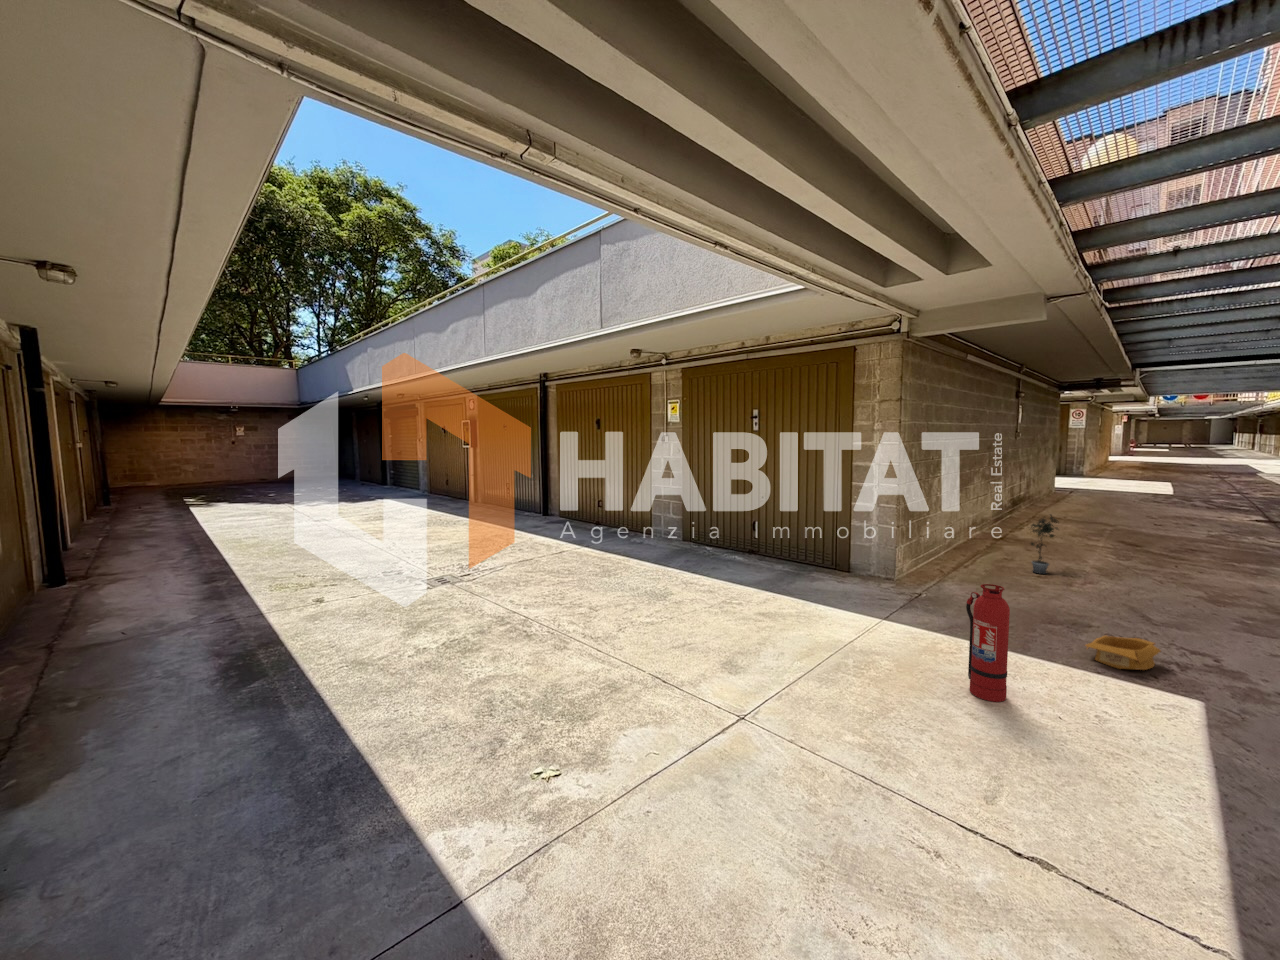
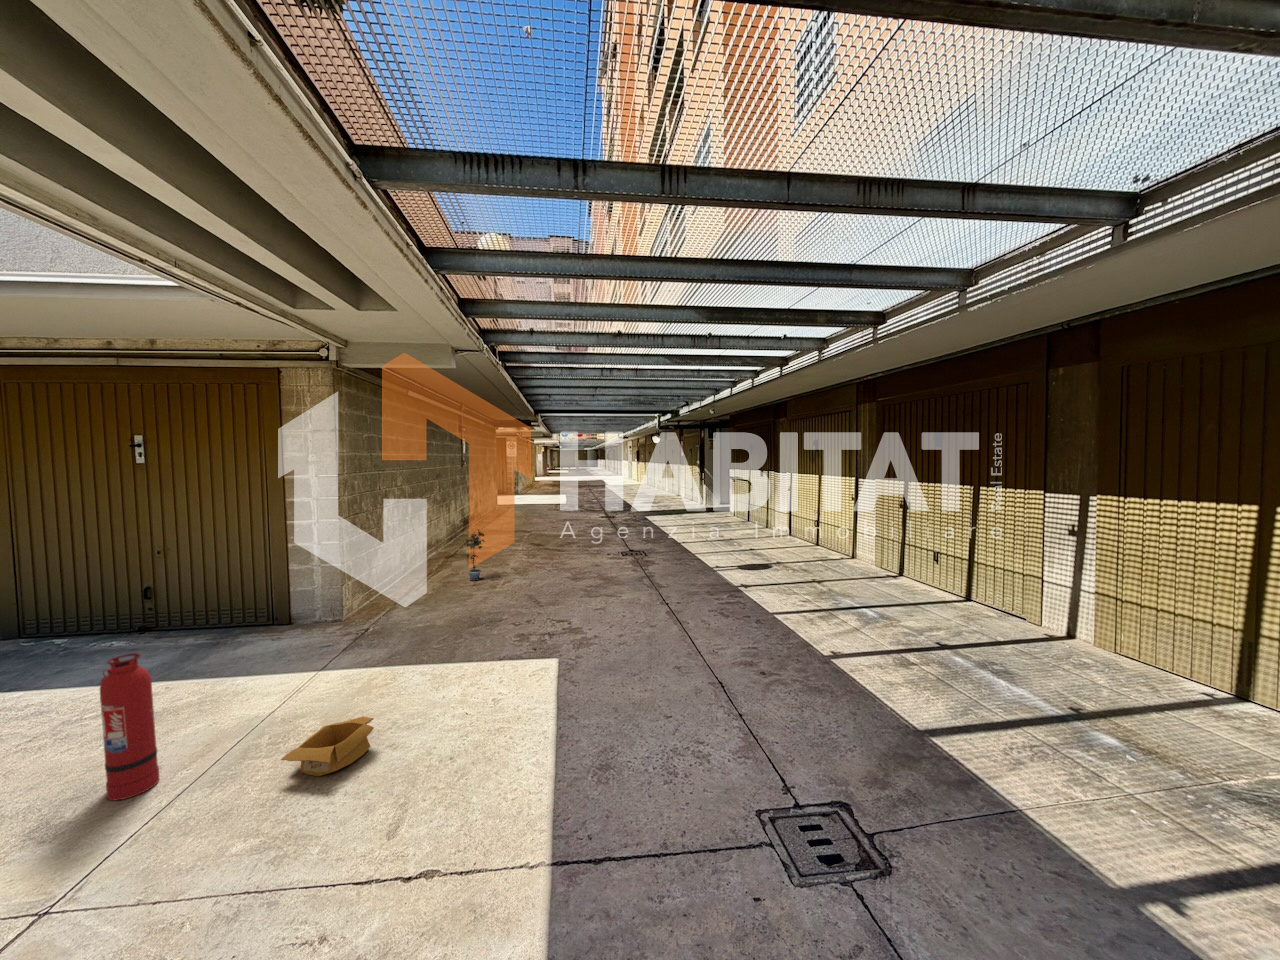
fire extinguisher: present [966,584,1010,702] -> present [100,653,159,801]
cardboard box: present [1085,635,1160,670] -> present [281,716,374,776]

